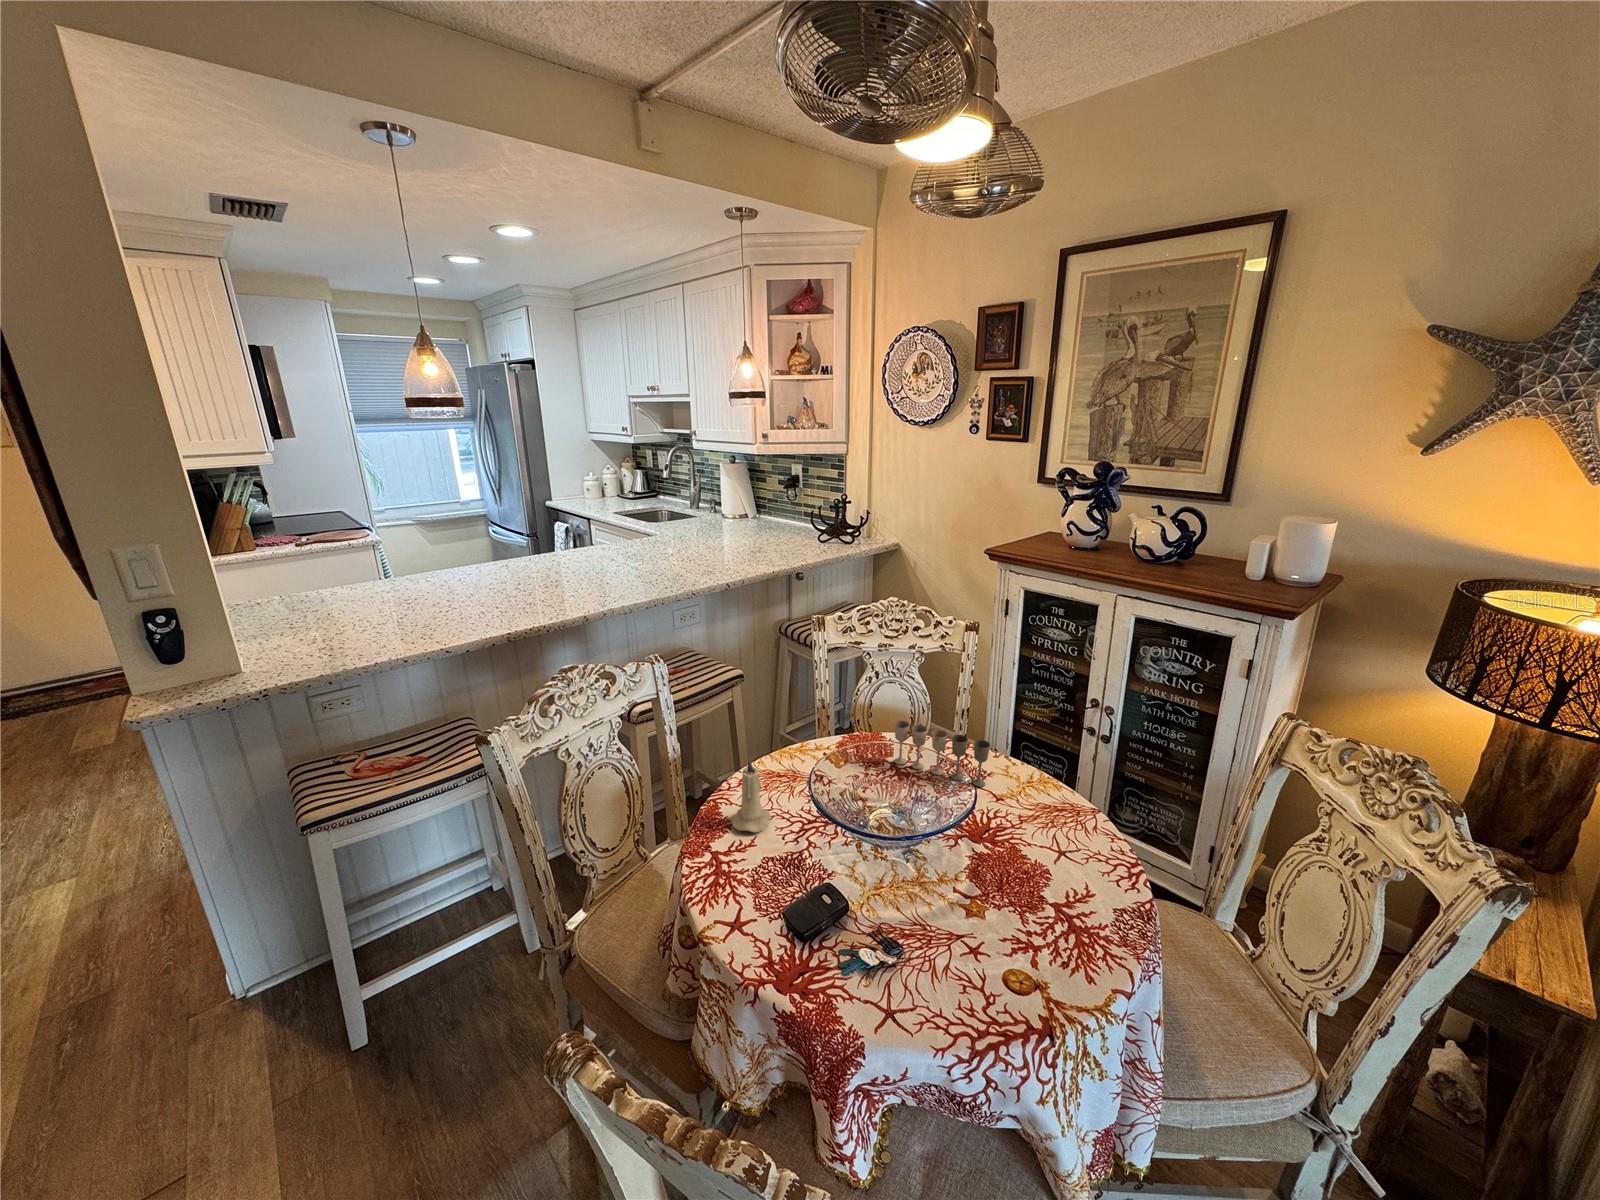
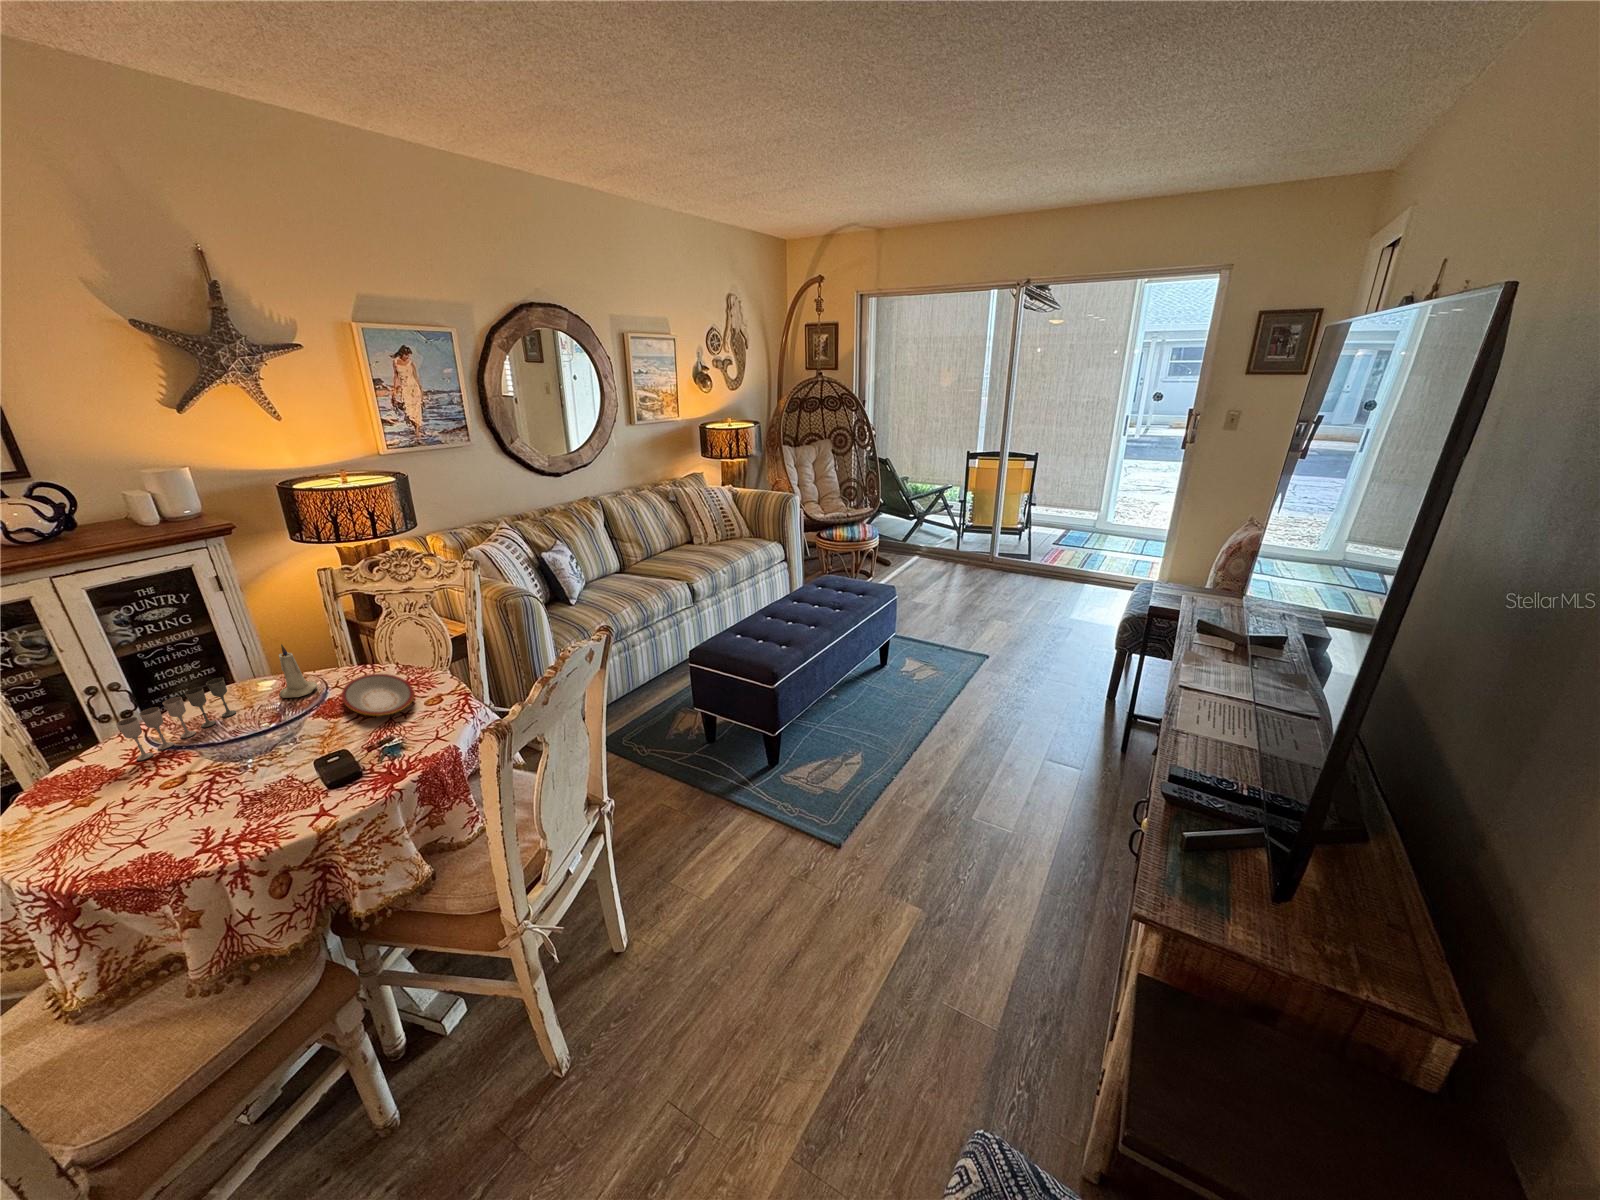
candle: present [732,758,770,833] -> present [279,644,318,698]
plate: none [944,854,1075,944] -> present [342,674,414,716]

